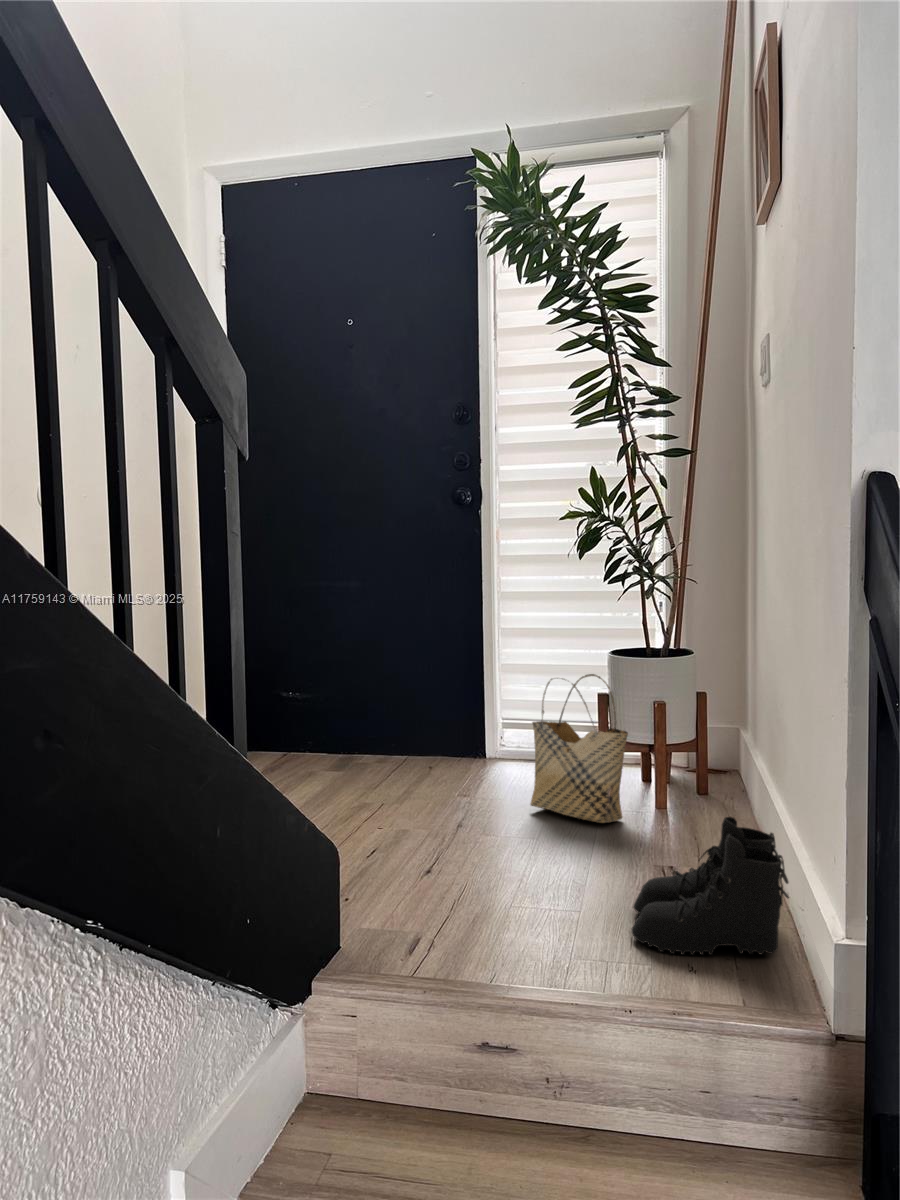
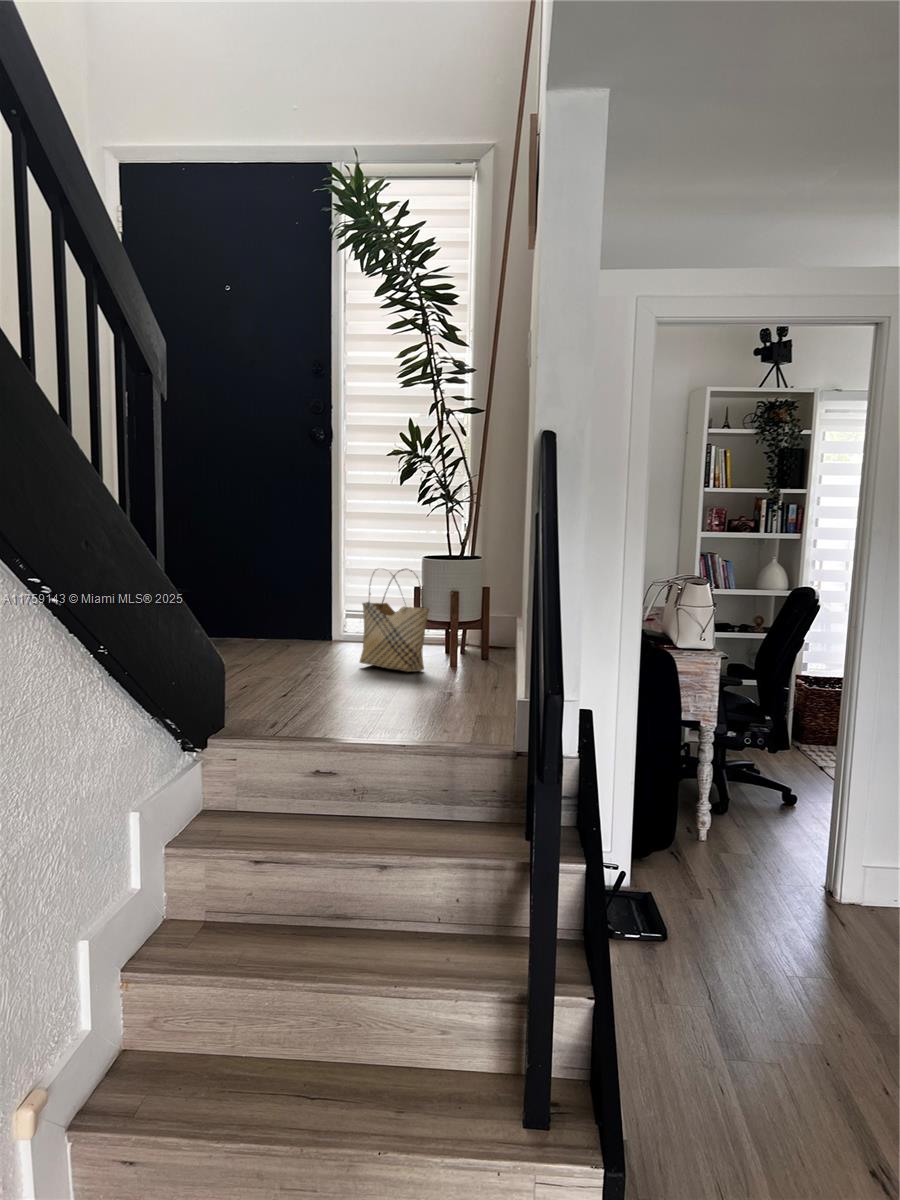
boots: present [632,817,789,955] -> none [415,645,510,724]

